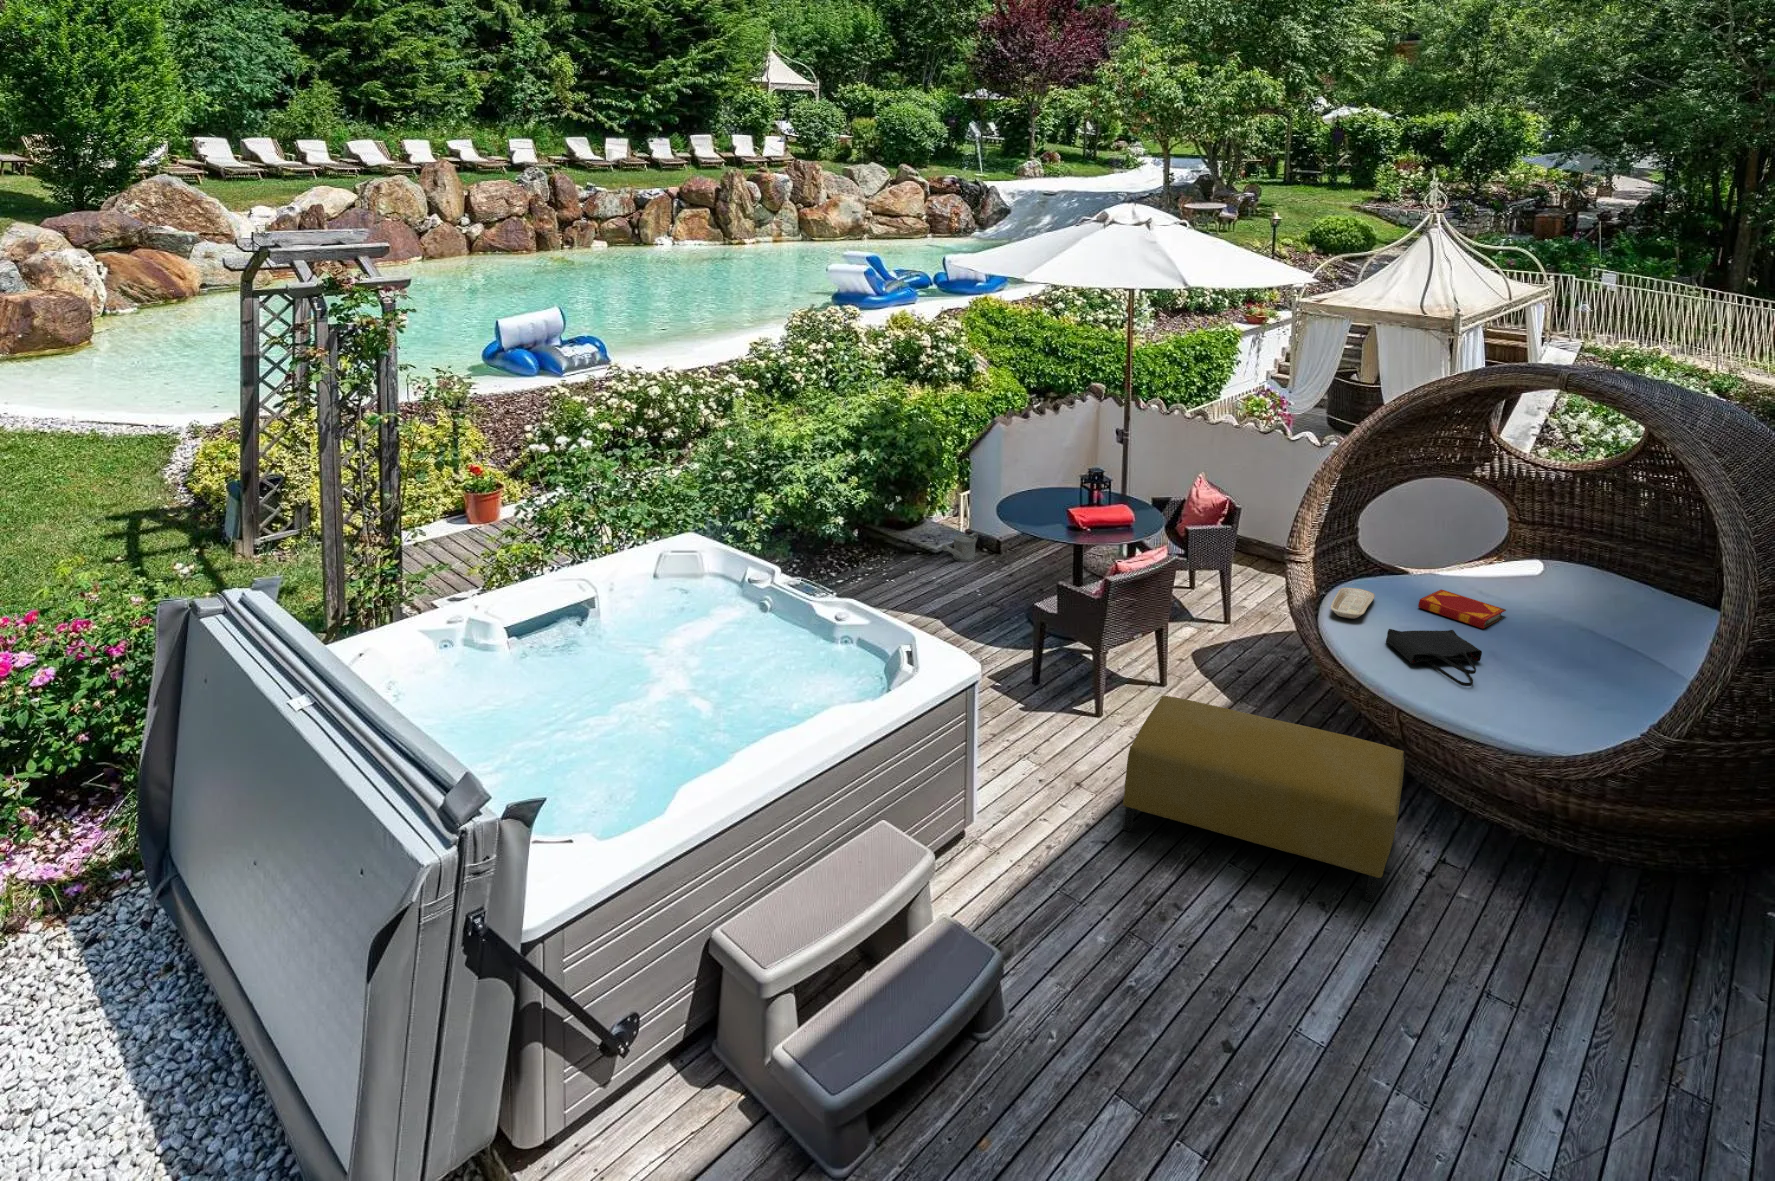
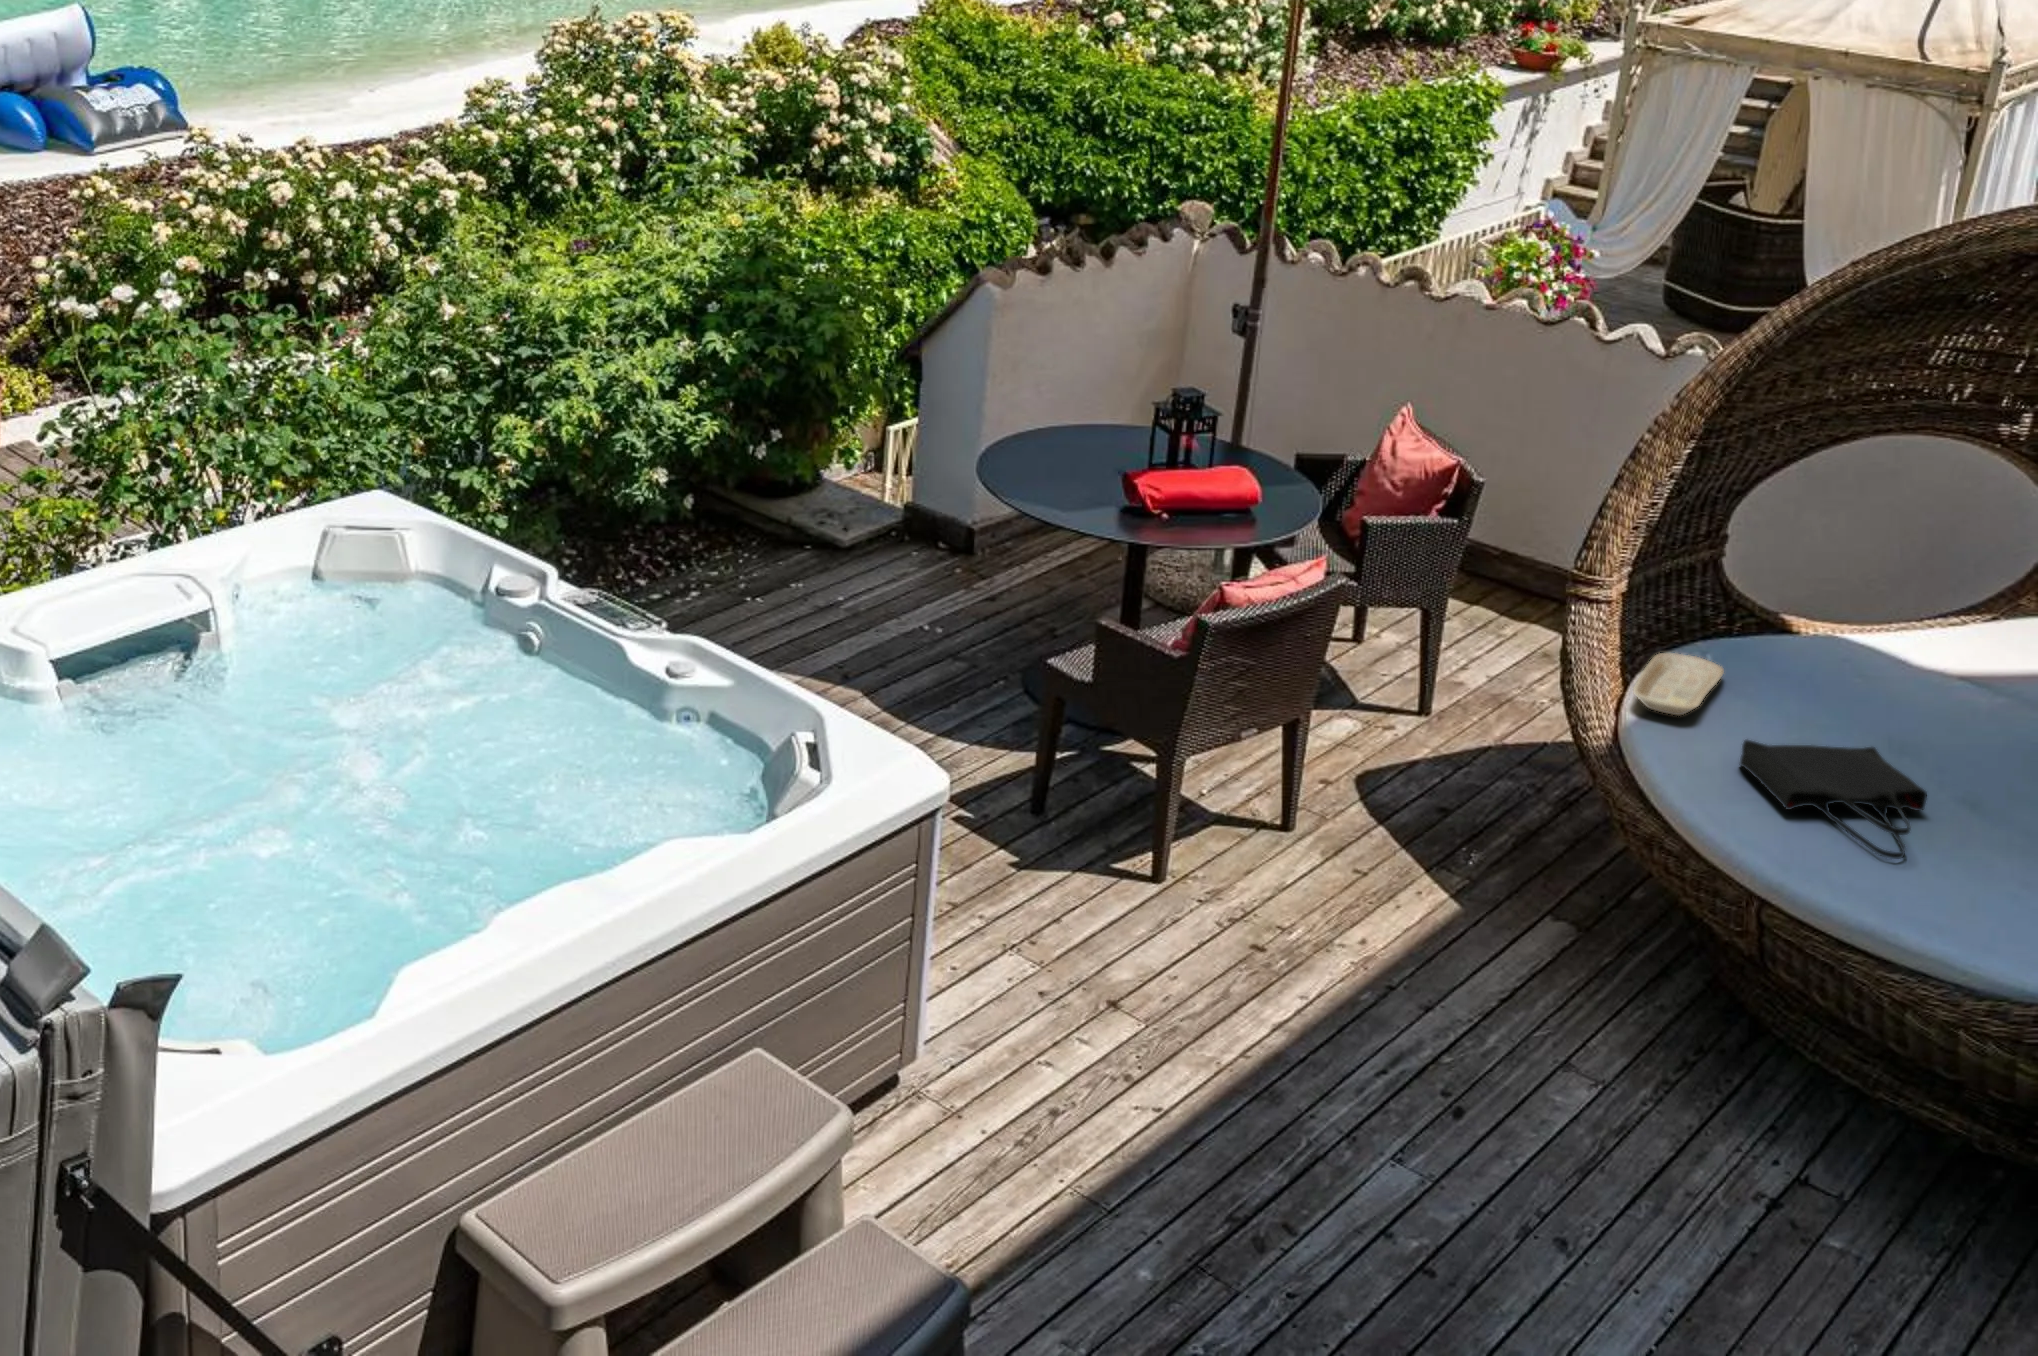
watering can: present [942,533,978,562] -> none [860,504,931,562]
hardback book: present [1418,589,1506,629] -> none [1811,665,1987,747]
ottoman: present [1123,696,1404,902] -> none [1213,849,1761,1267]

